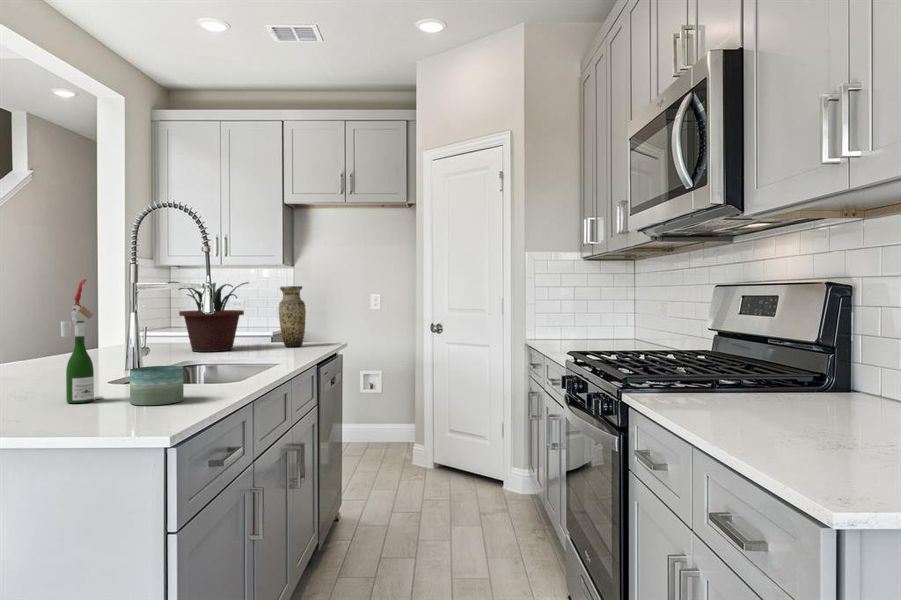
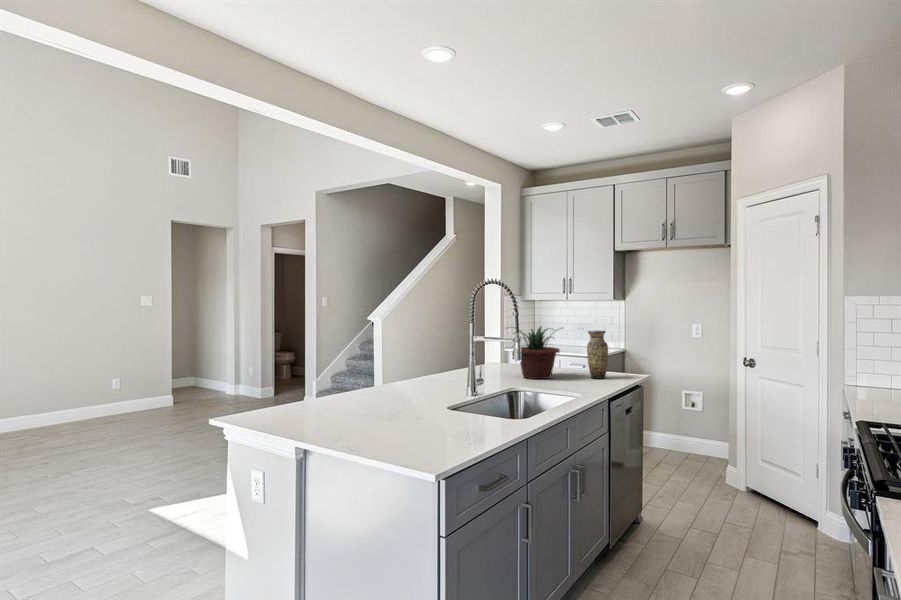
wine bottle: present [61,279,104,403] -> none [415,346,438,424]
candle: present [130,366,184,405] -> none [449,405,481,433]

